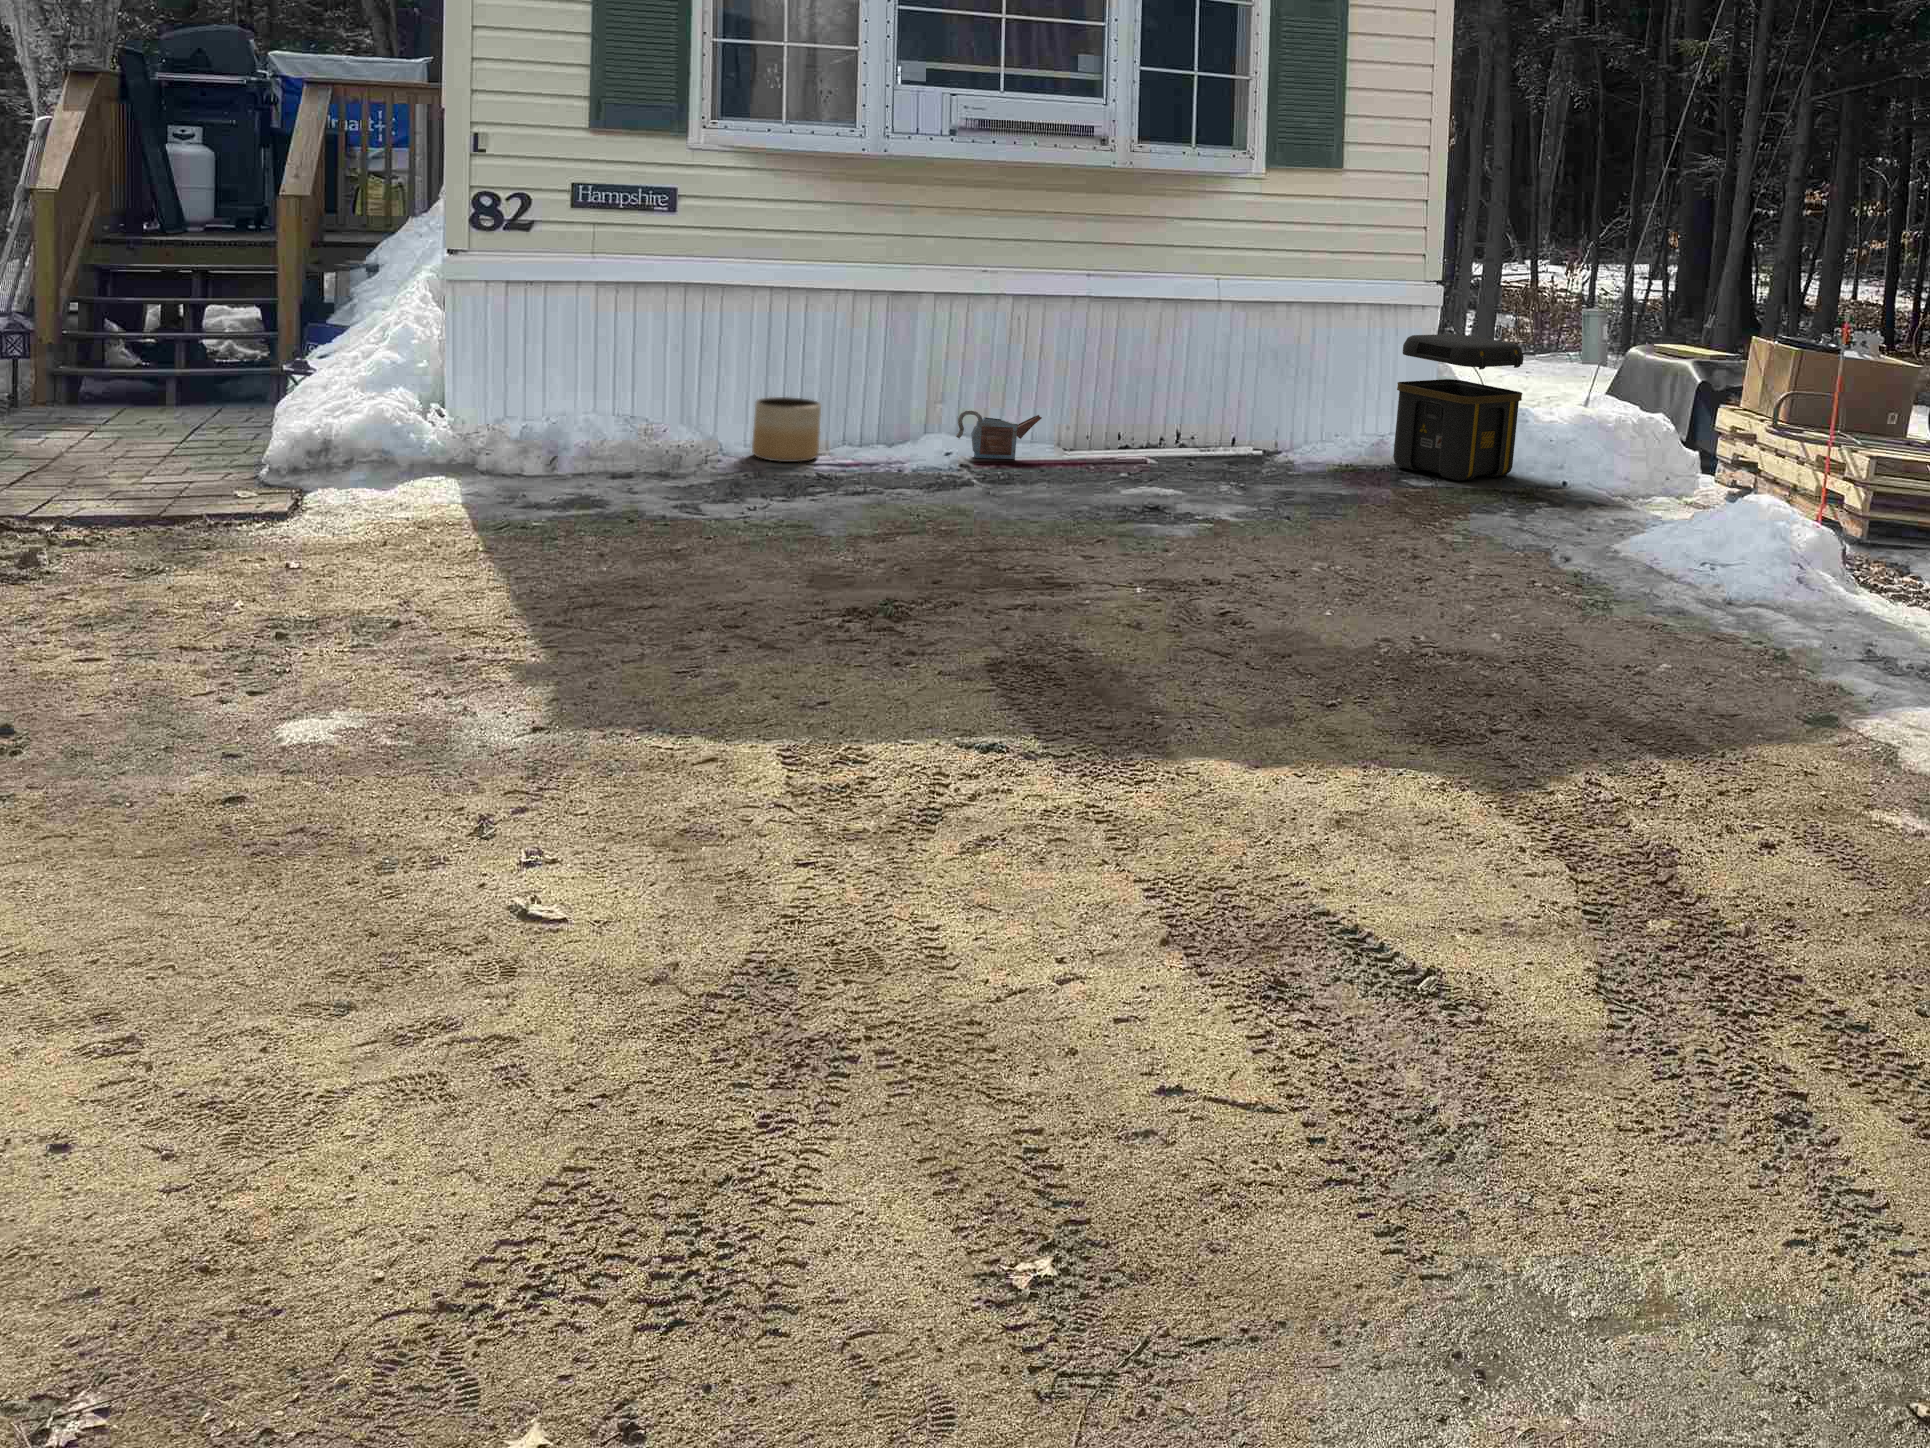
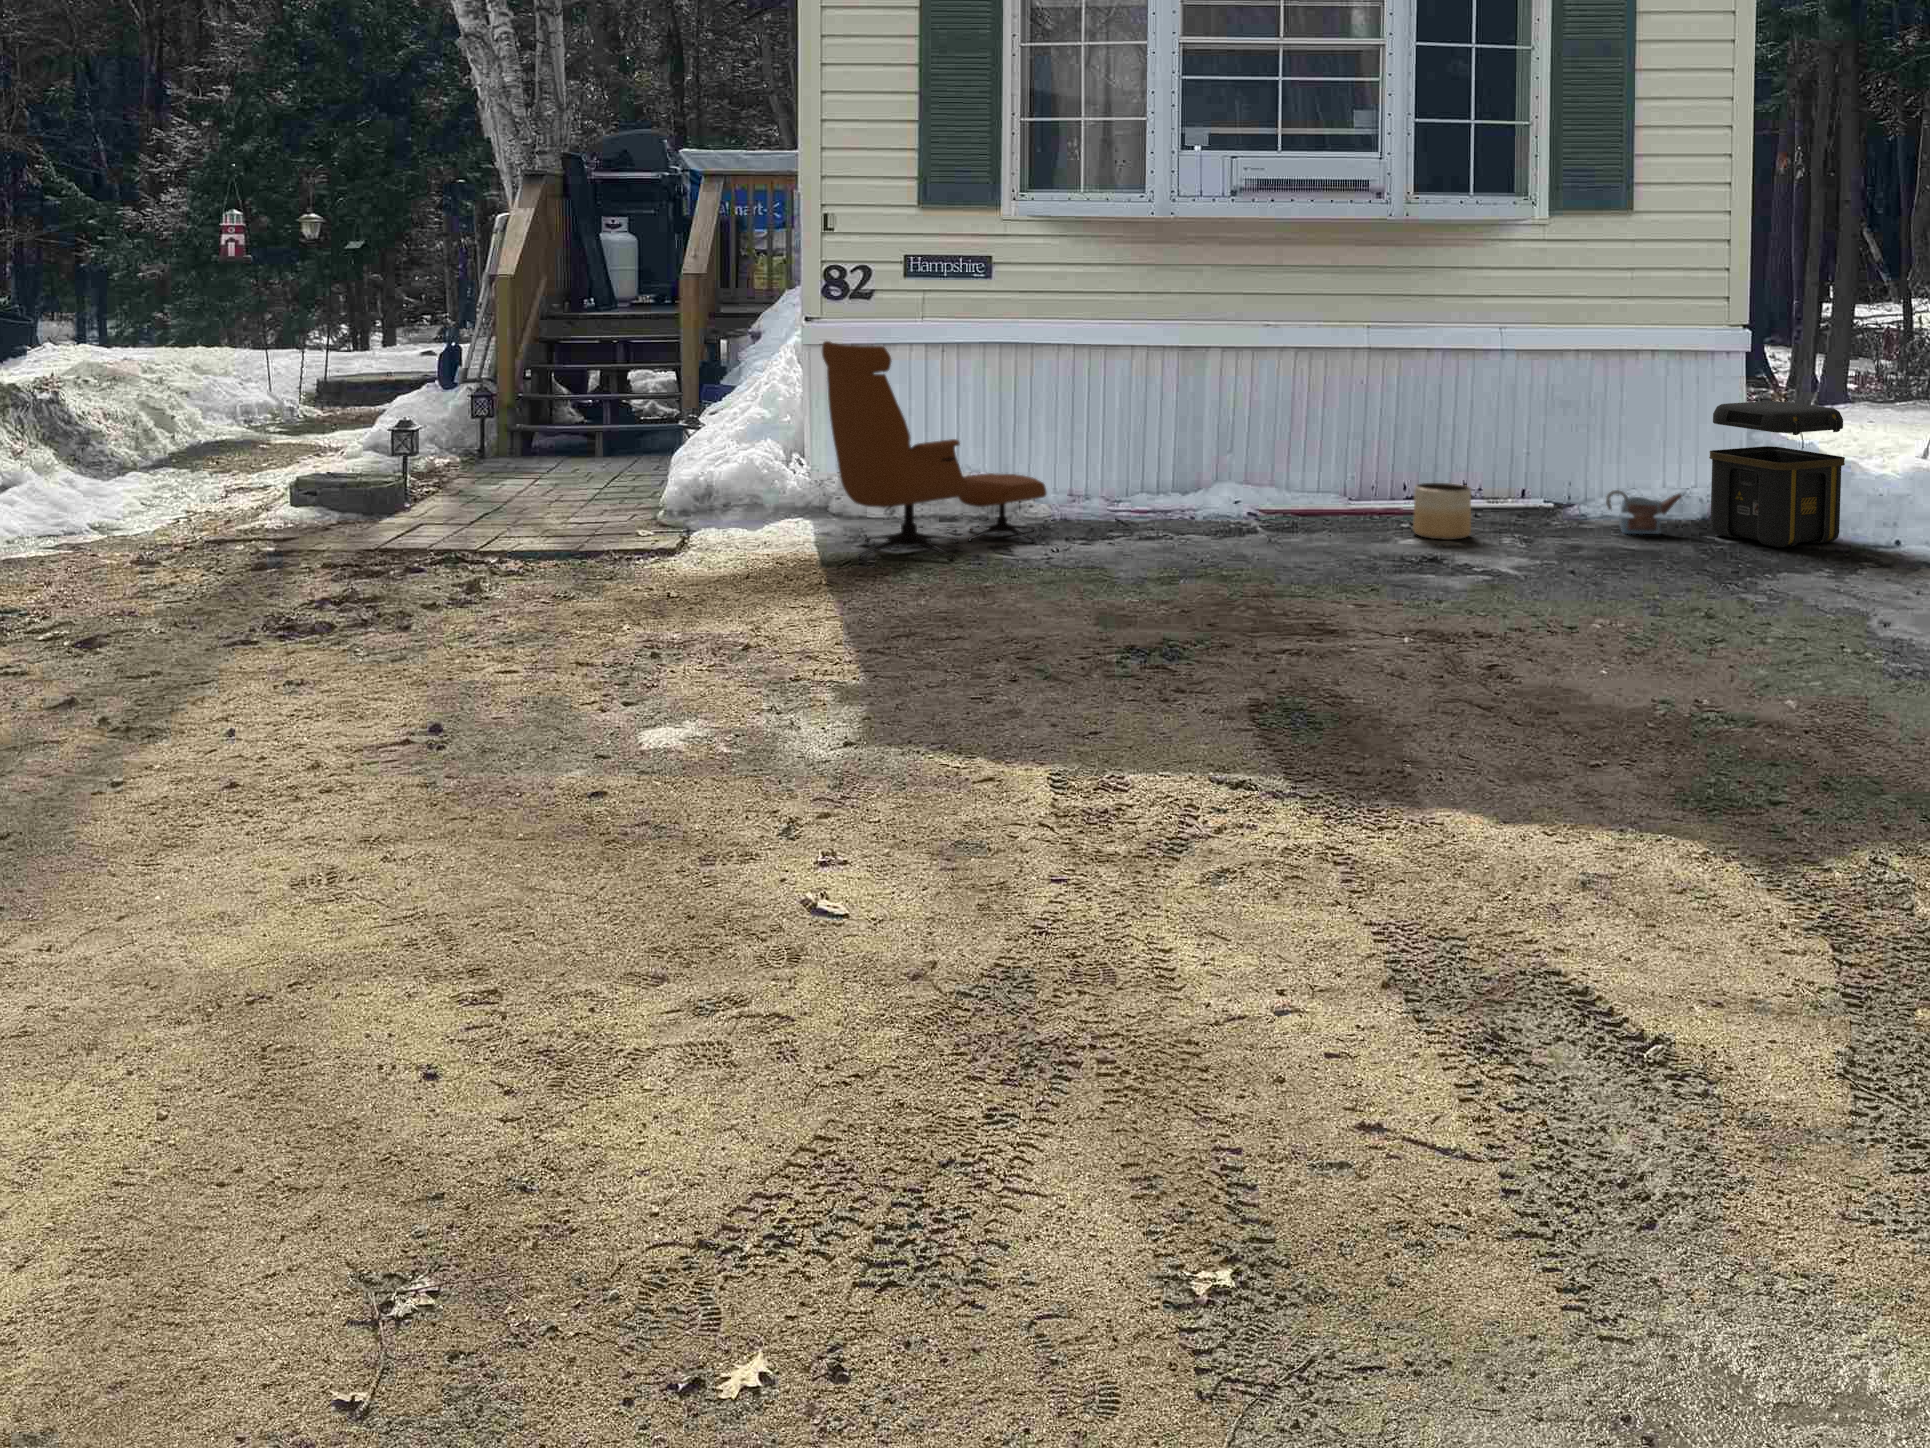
lounge chair: none [413,219,687,487] -> present [822,341,1047,561]
planter: present [752,397,821,462] -> present [1413,483,1471,540]
watering can: present [956,410,1042,459] -> present [1606,490,1683,534]

